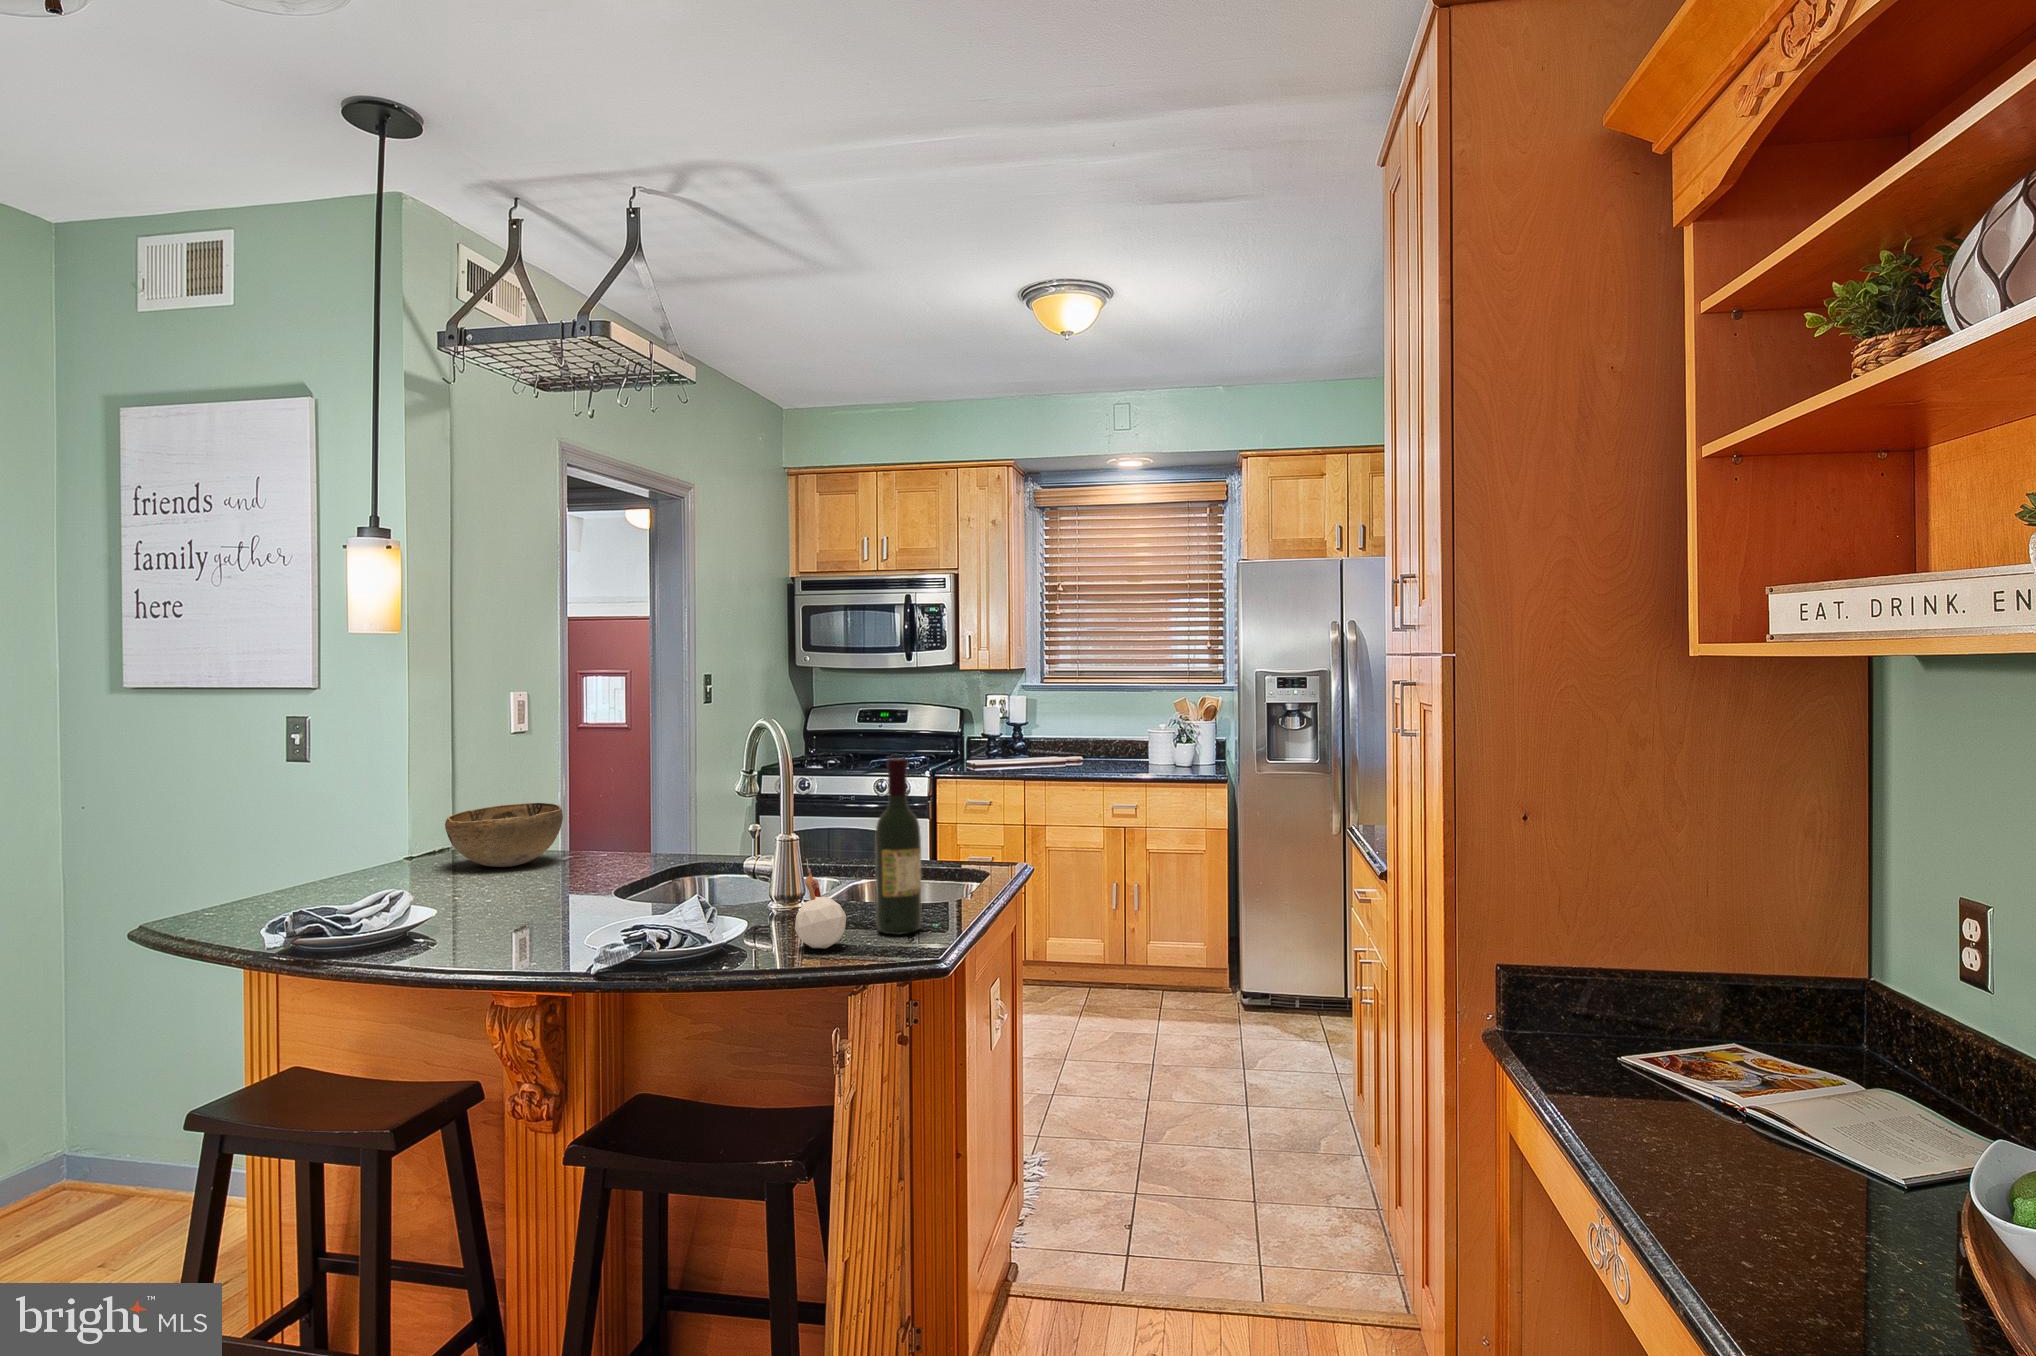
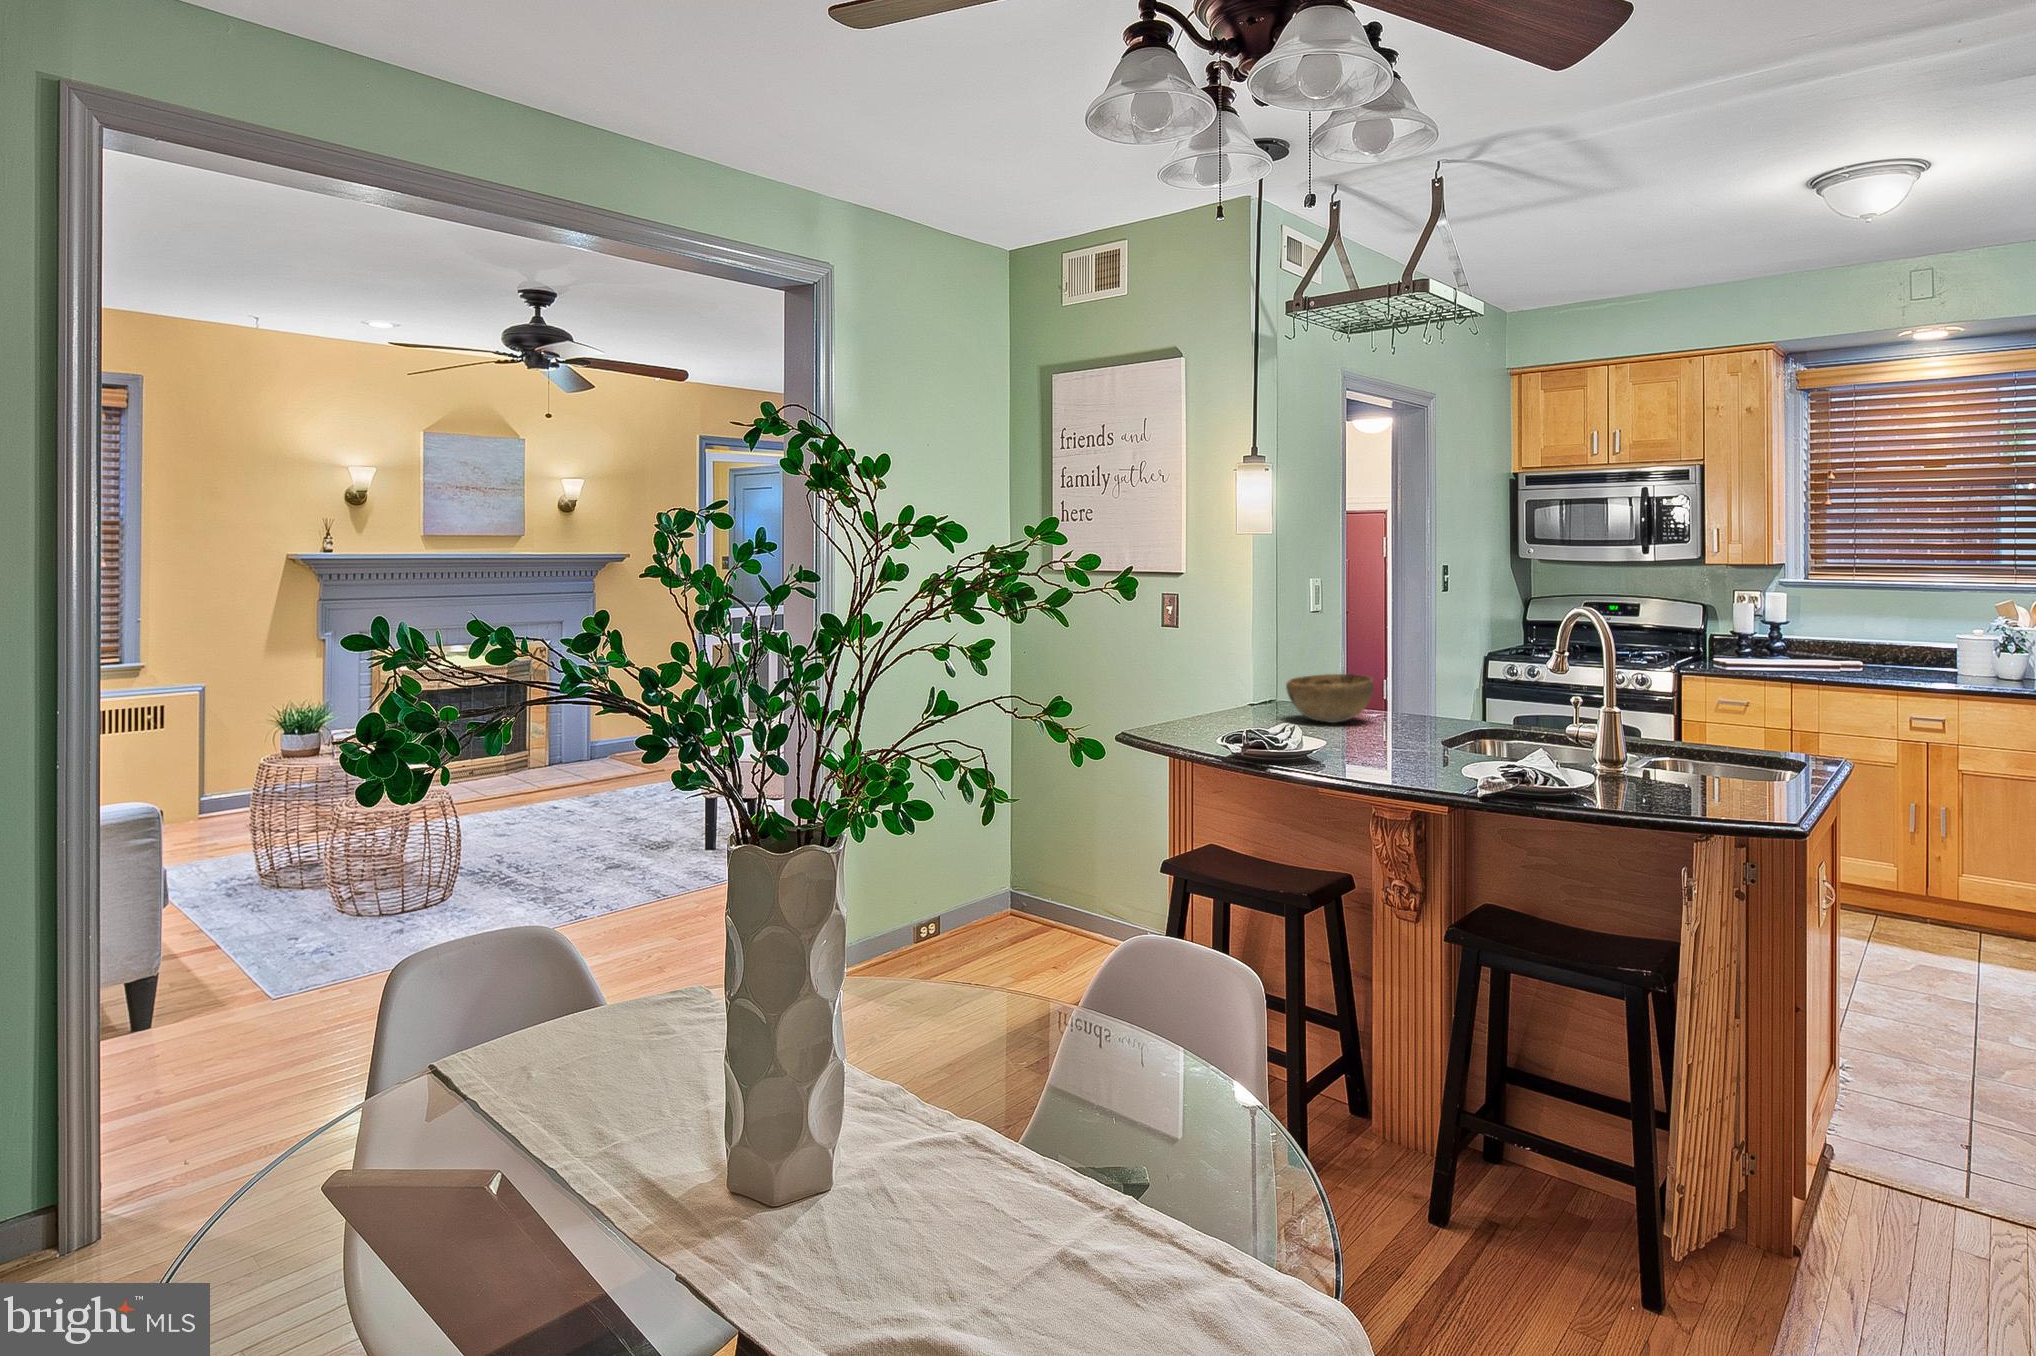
wine bottle: present [875,758,922,935] -> none [1714,647,1765,801]
candle: present [795,859,846,948] -> none [1644,728,1693,803]

